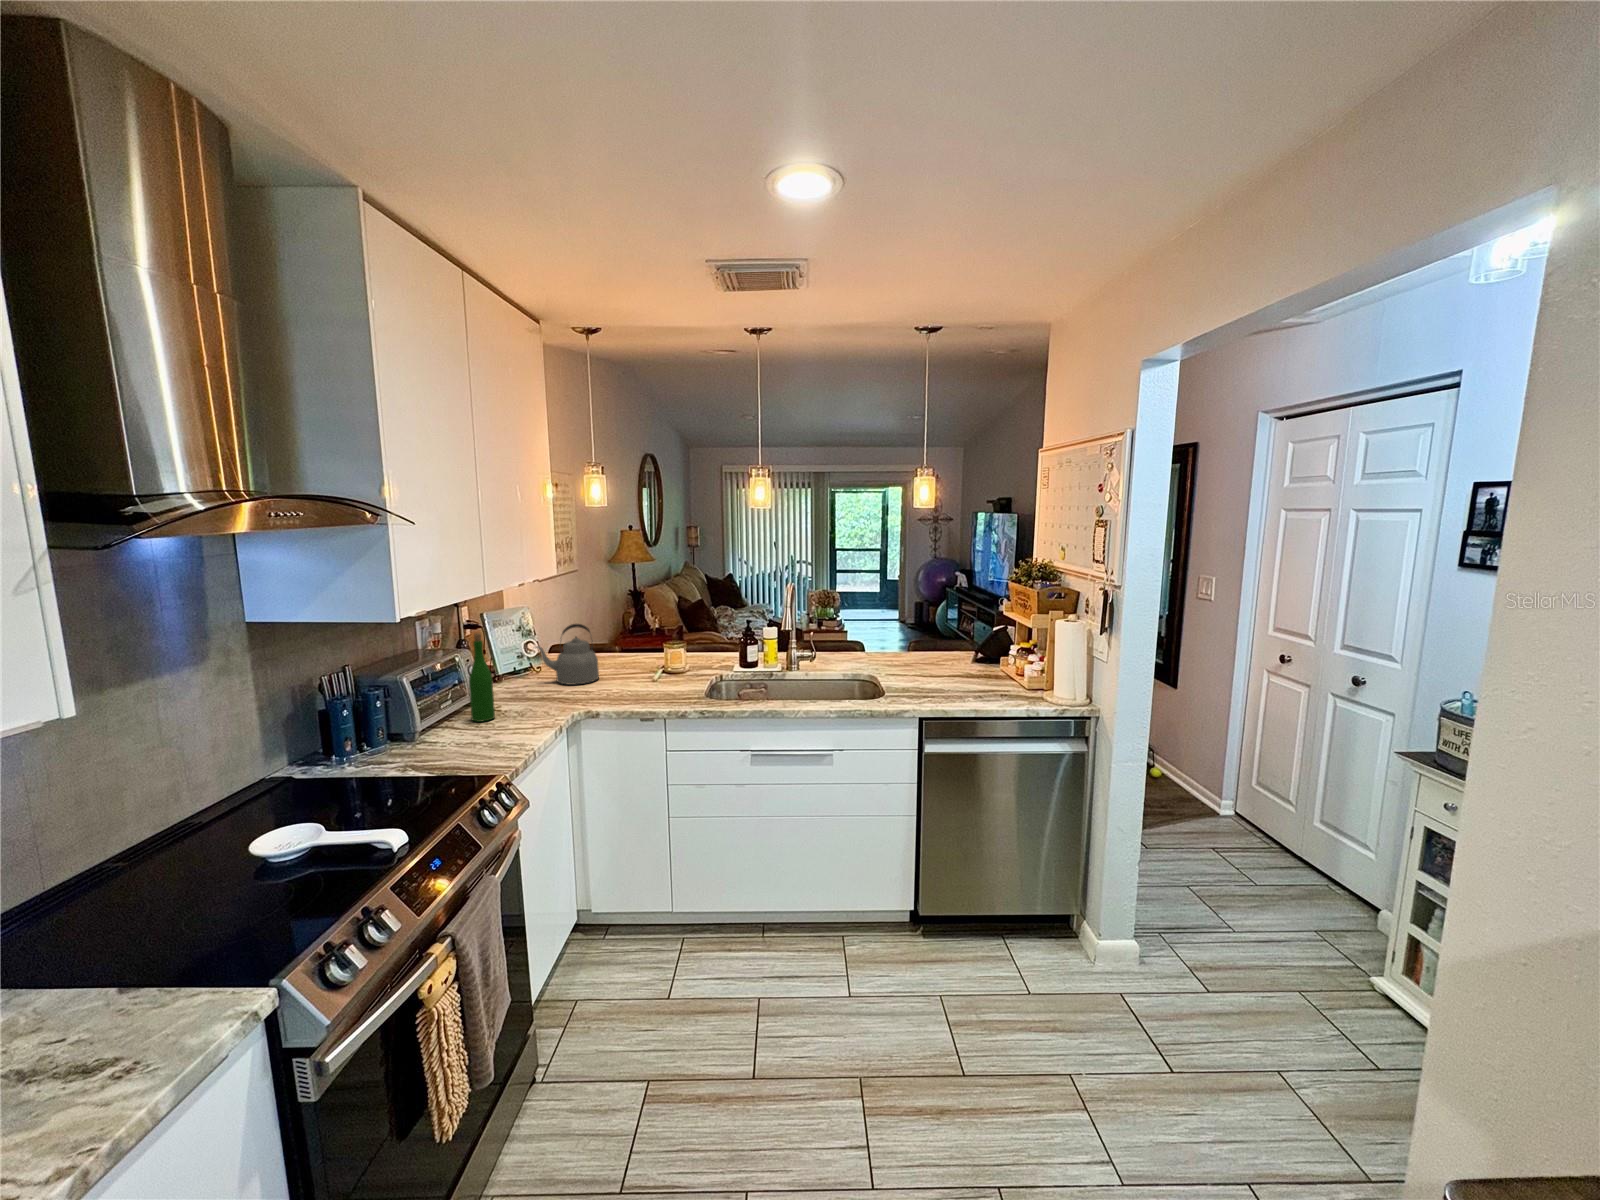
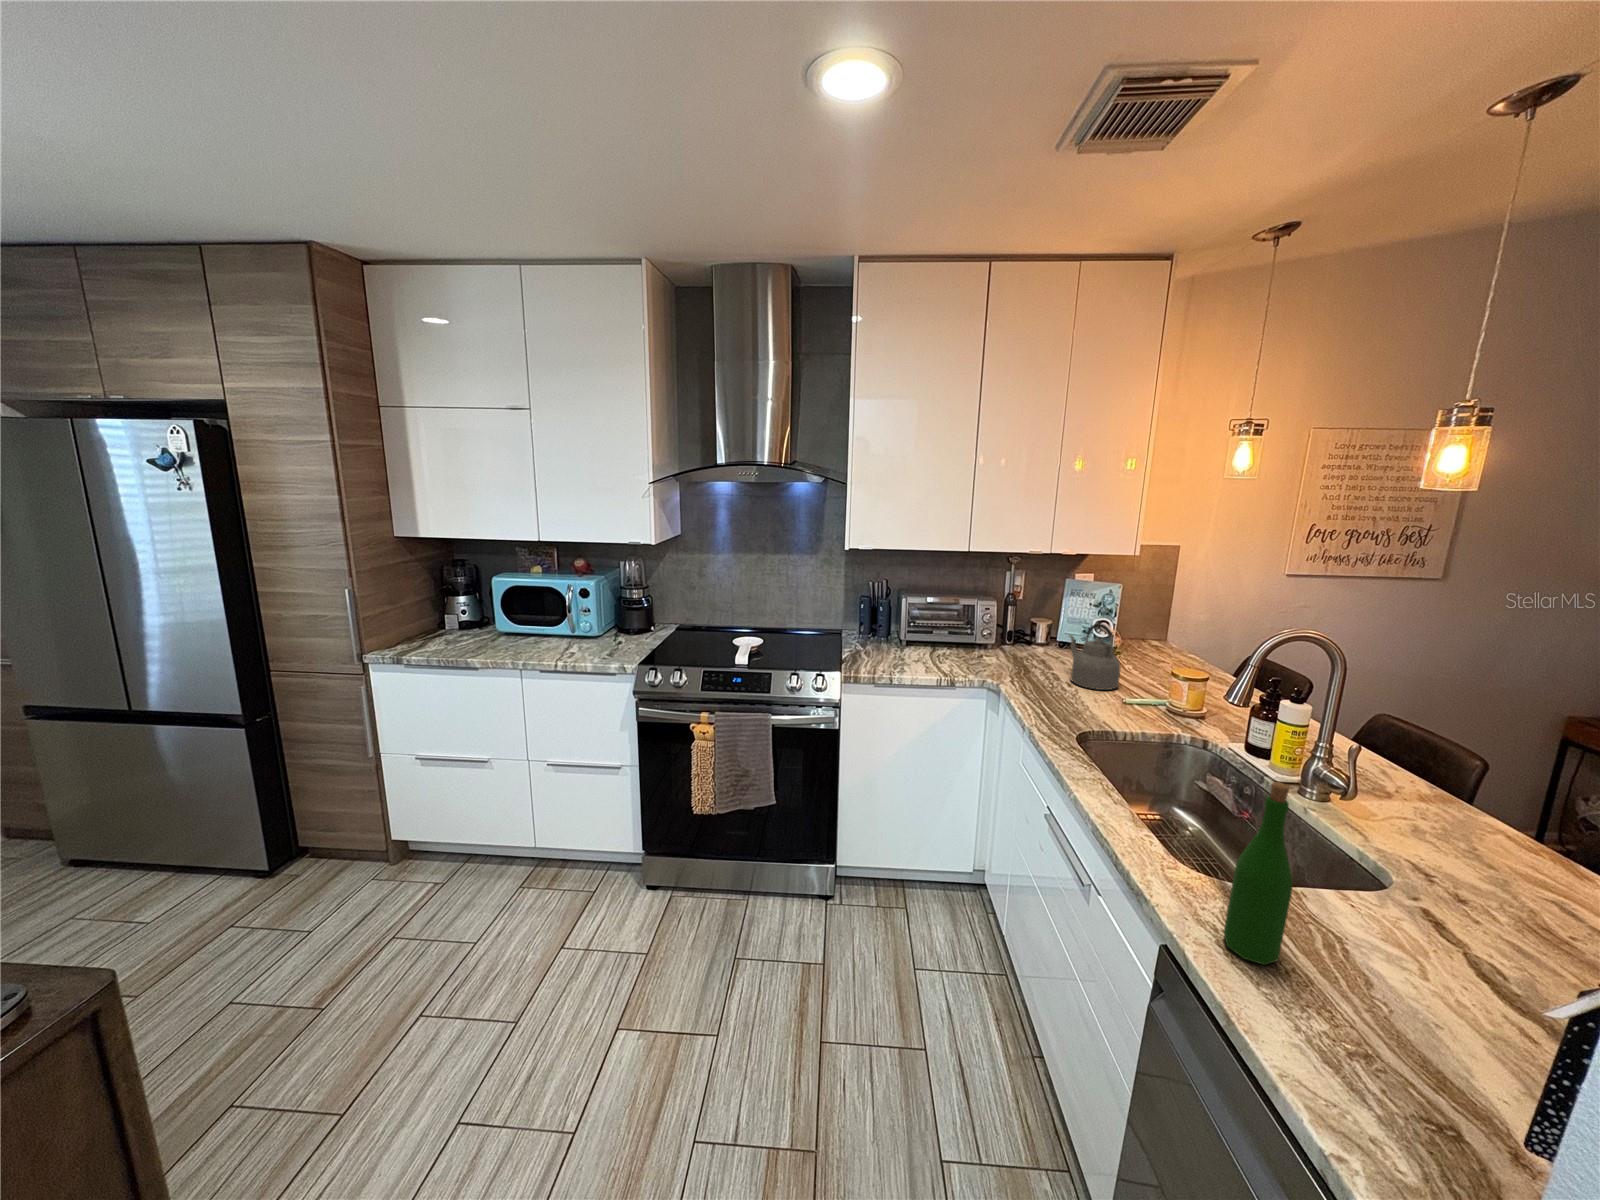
wine bottle: present [469,633,495,722] -> present [1224,782,1292,965]

